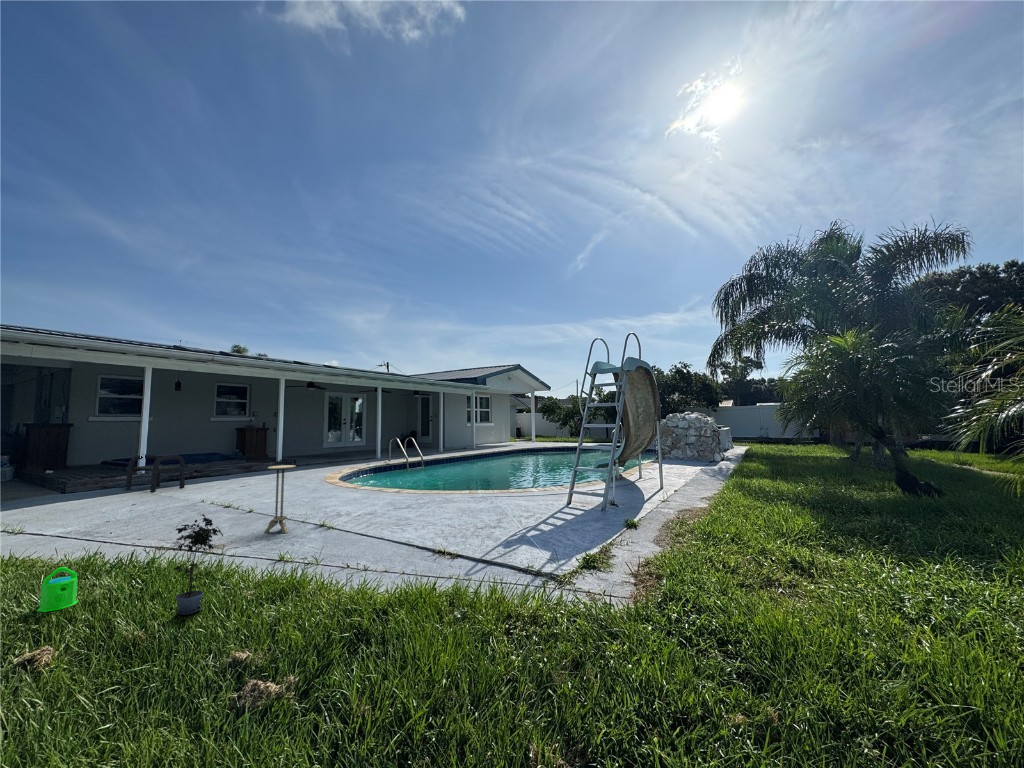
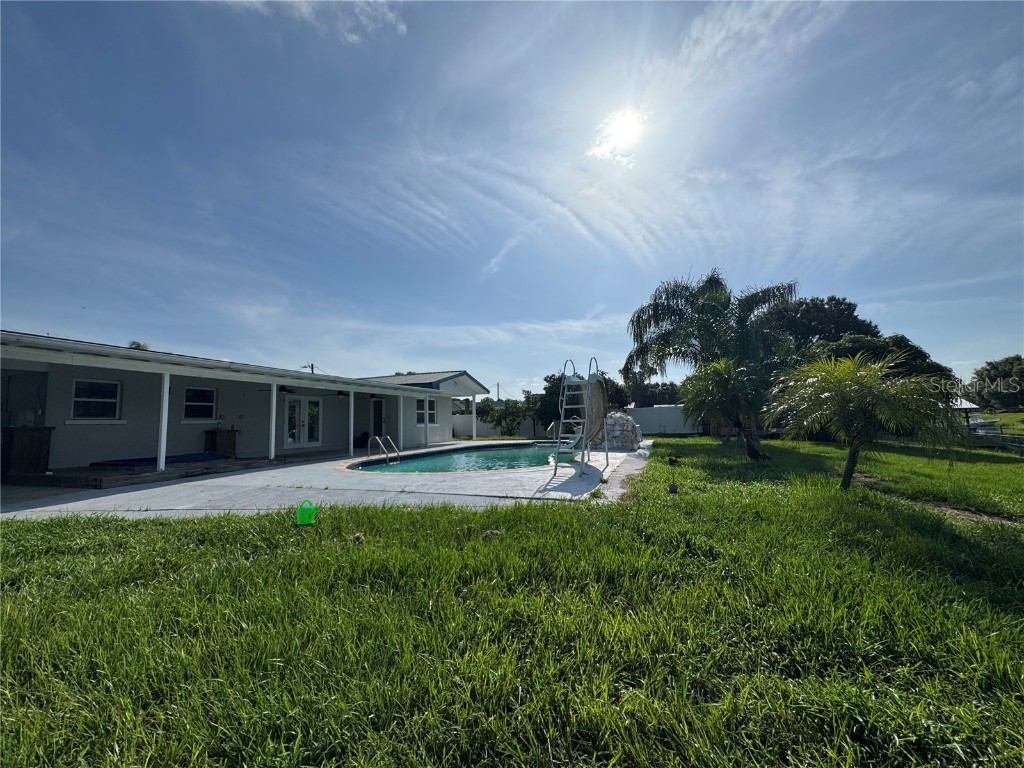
bench: present [126,455,185,492] -> none [148,452,206,485]
side table: present [264,465,296,533] -> none [352,448,372,497]
potted plant: present [170,514,223,615] -> present [661,453,686,493]

